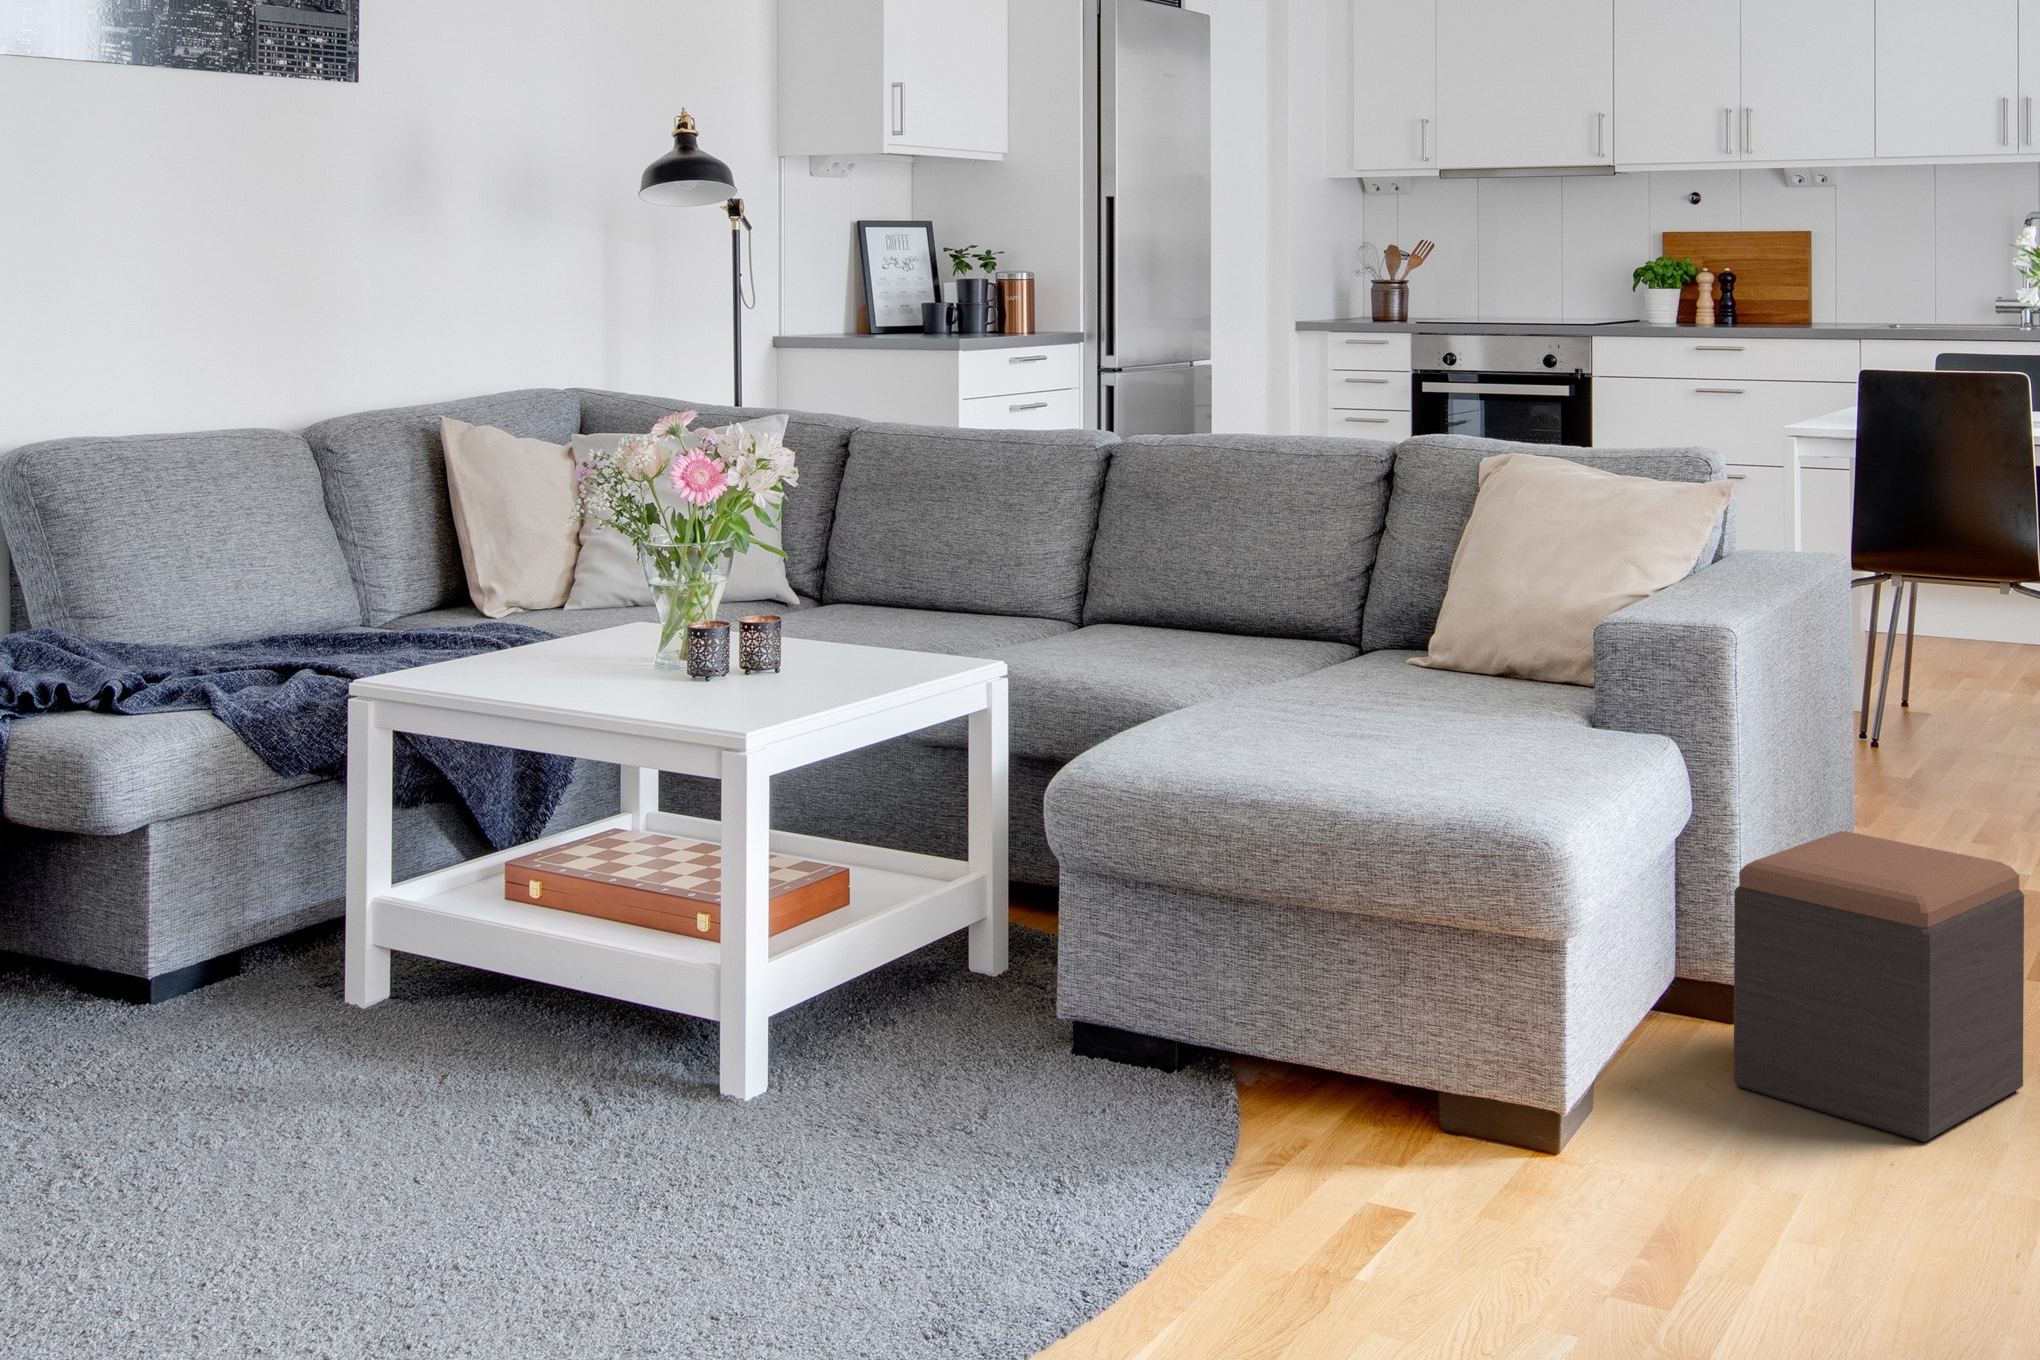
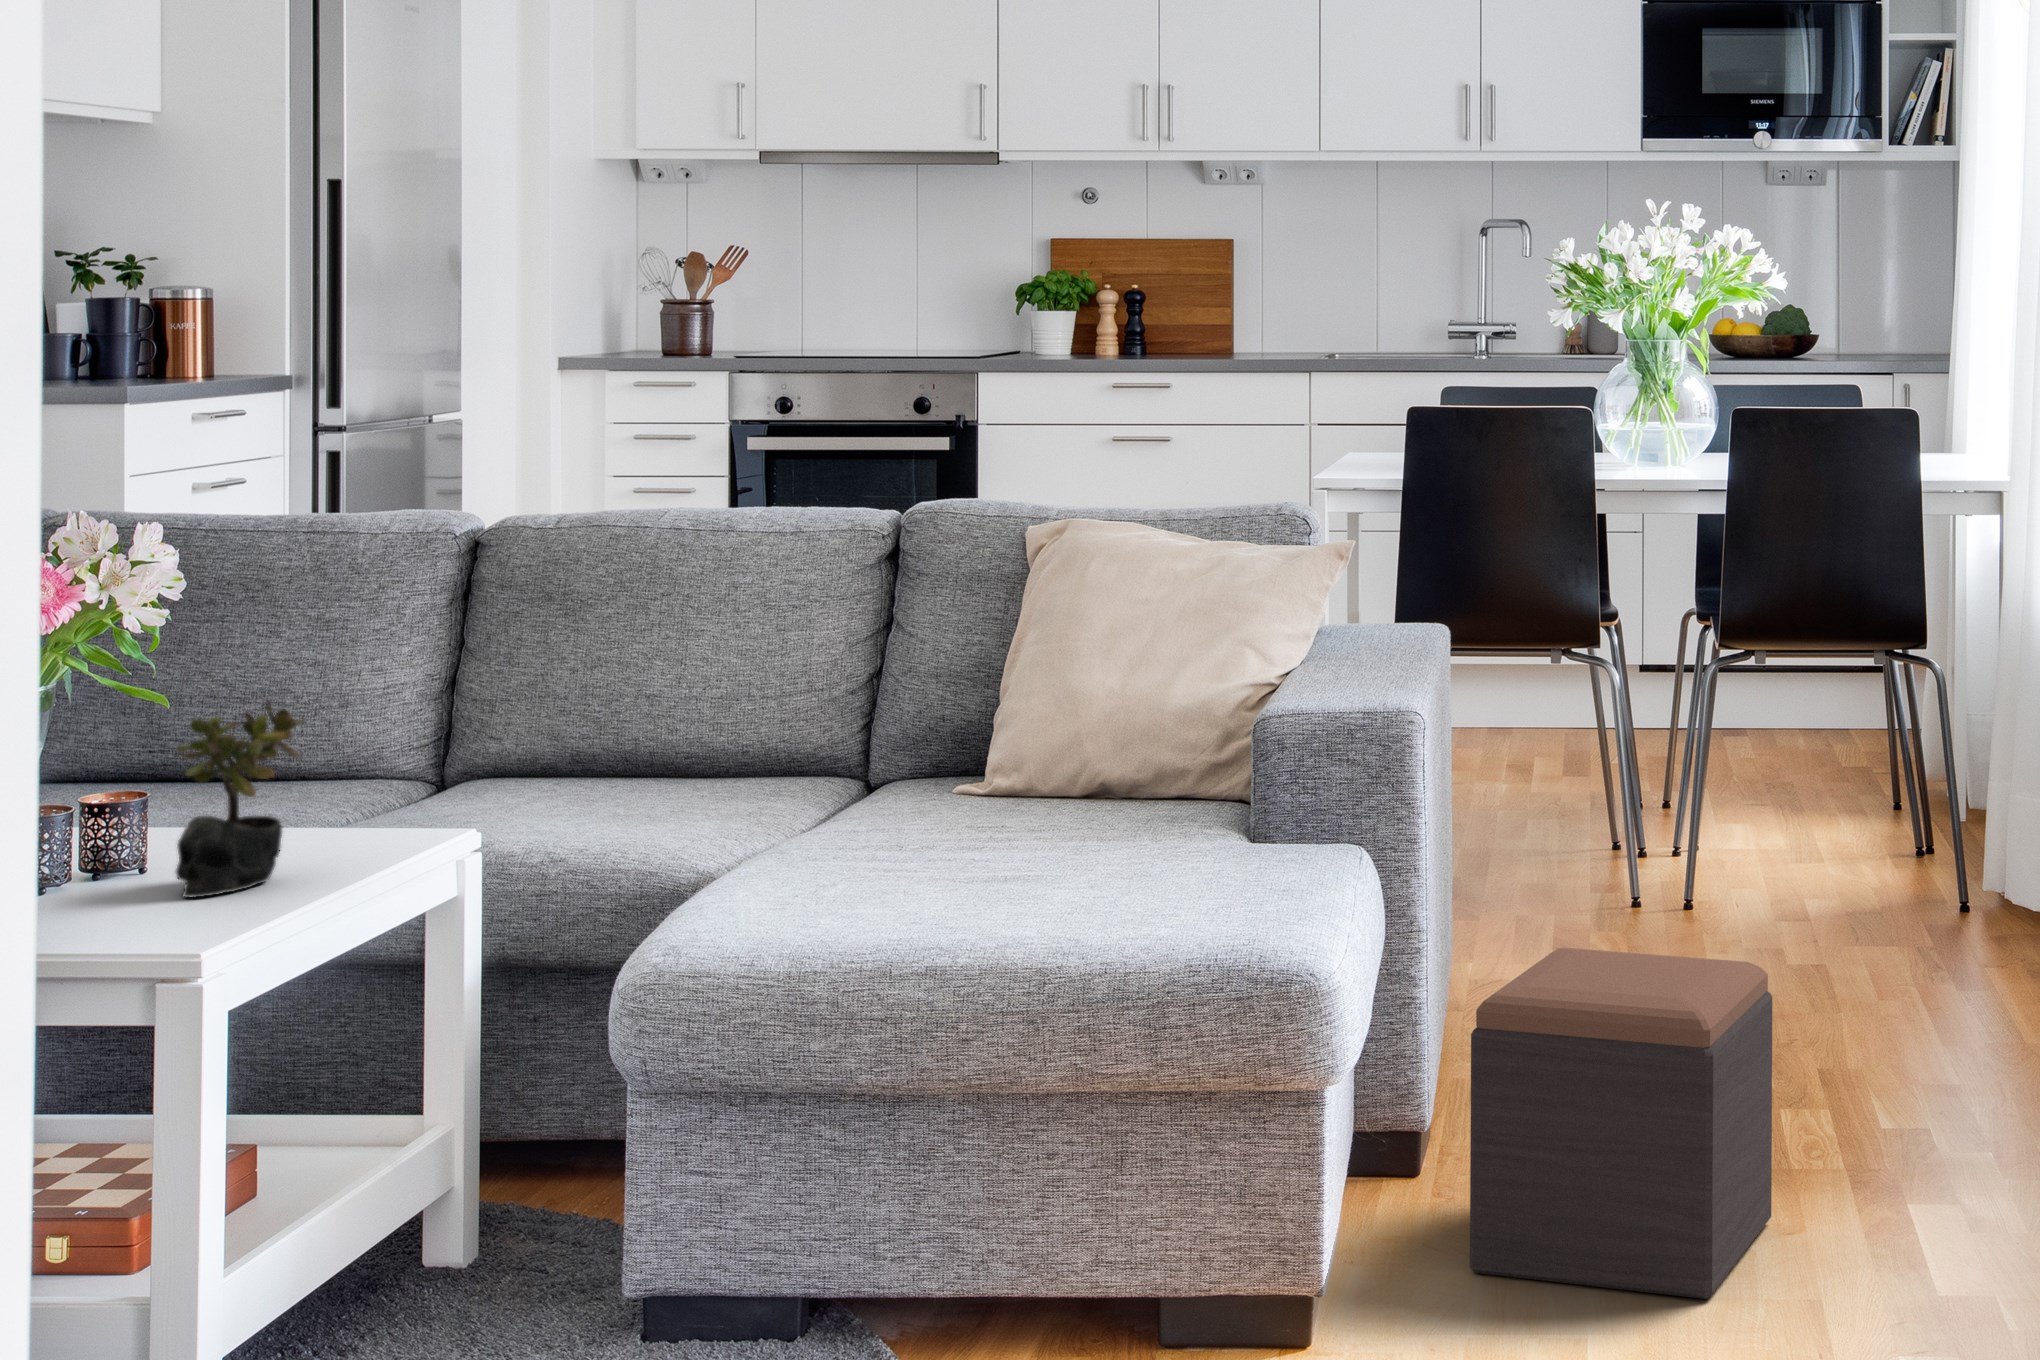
succulent plant: none [824,556,909,684] -> present [176,701,305,898]

